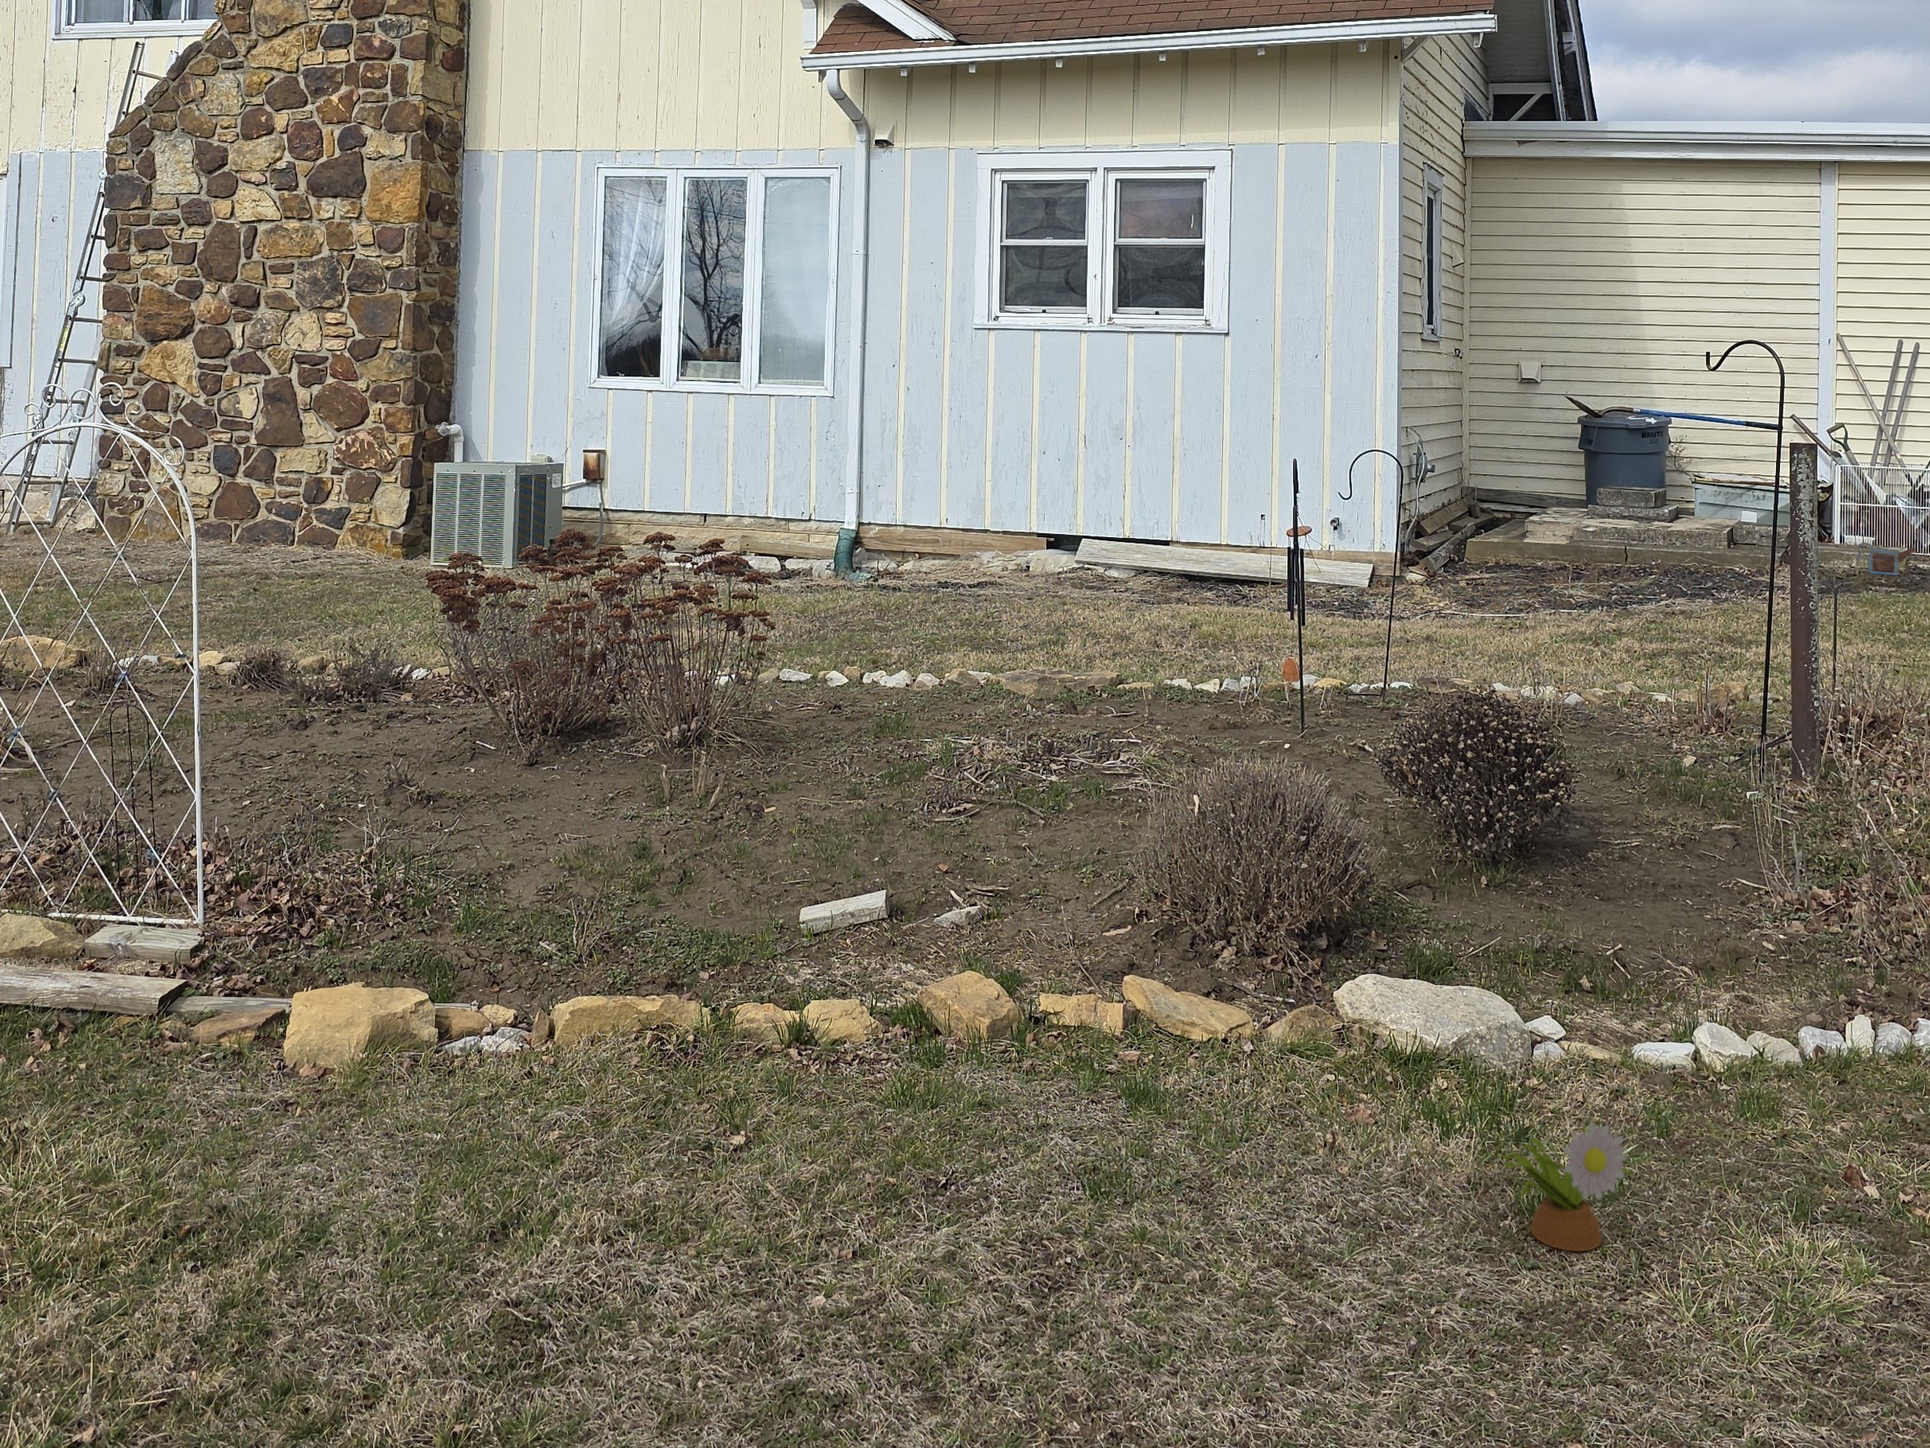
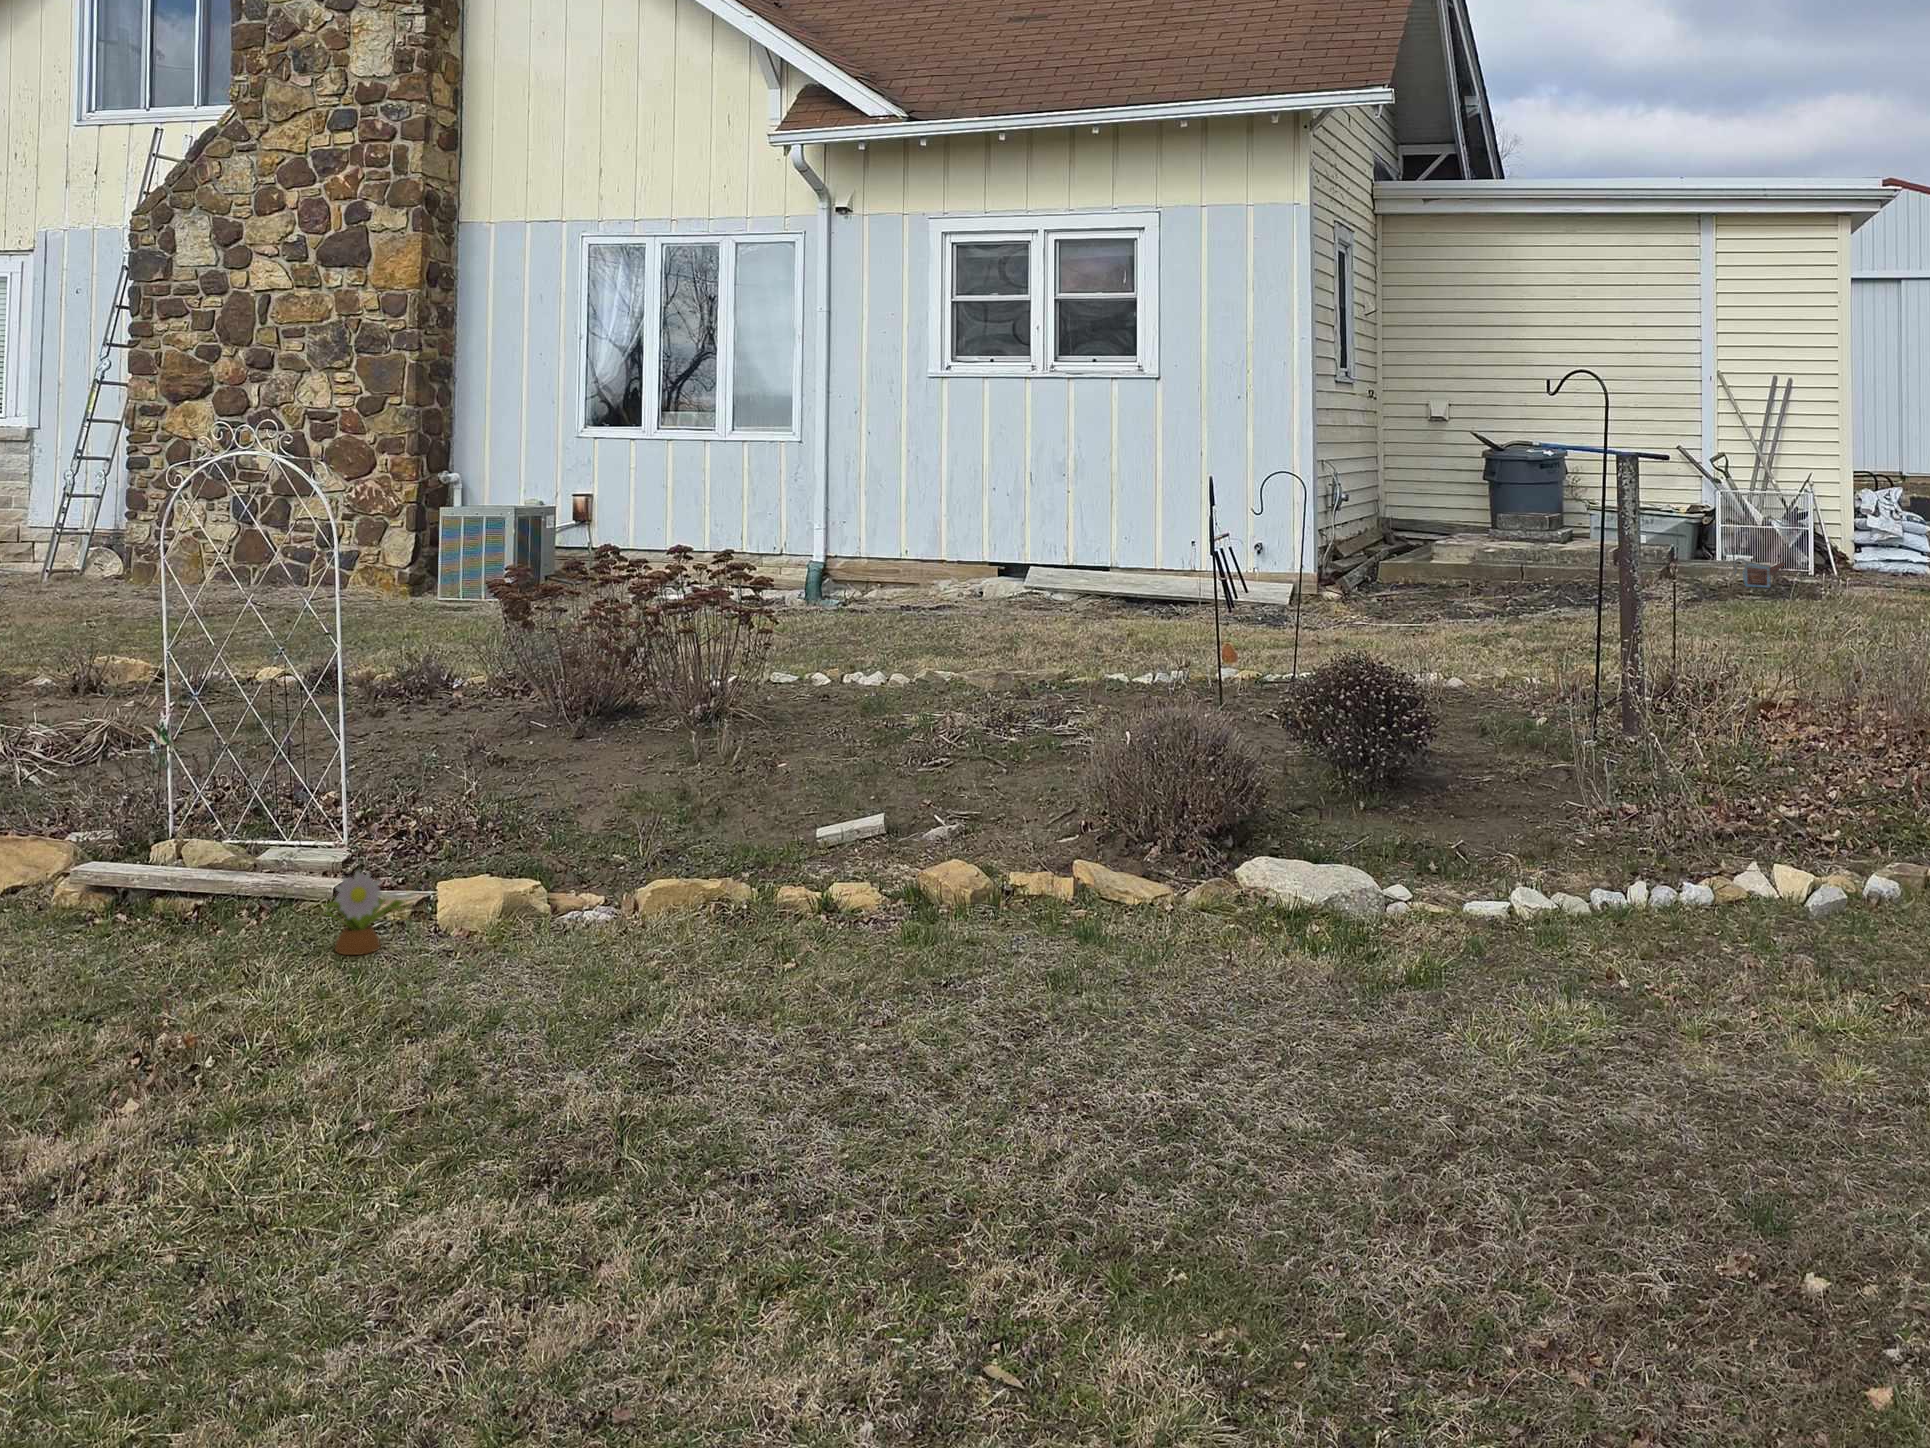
decorative plant: present [1498,1122,1631,1251] -> present [316,871,405,955]

